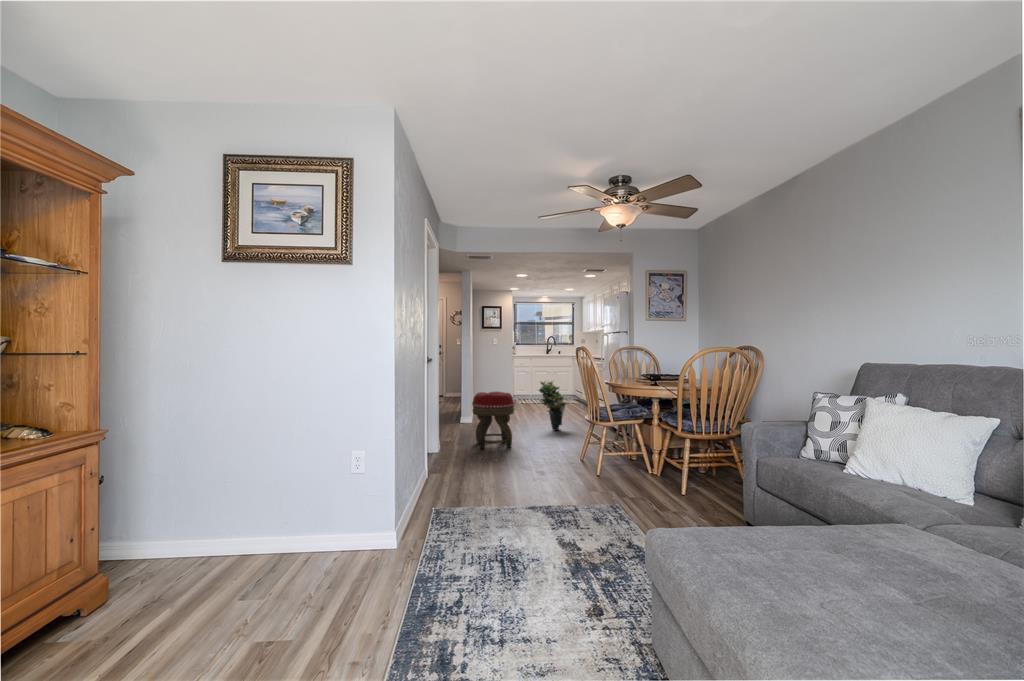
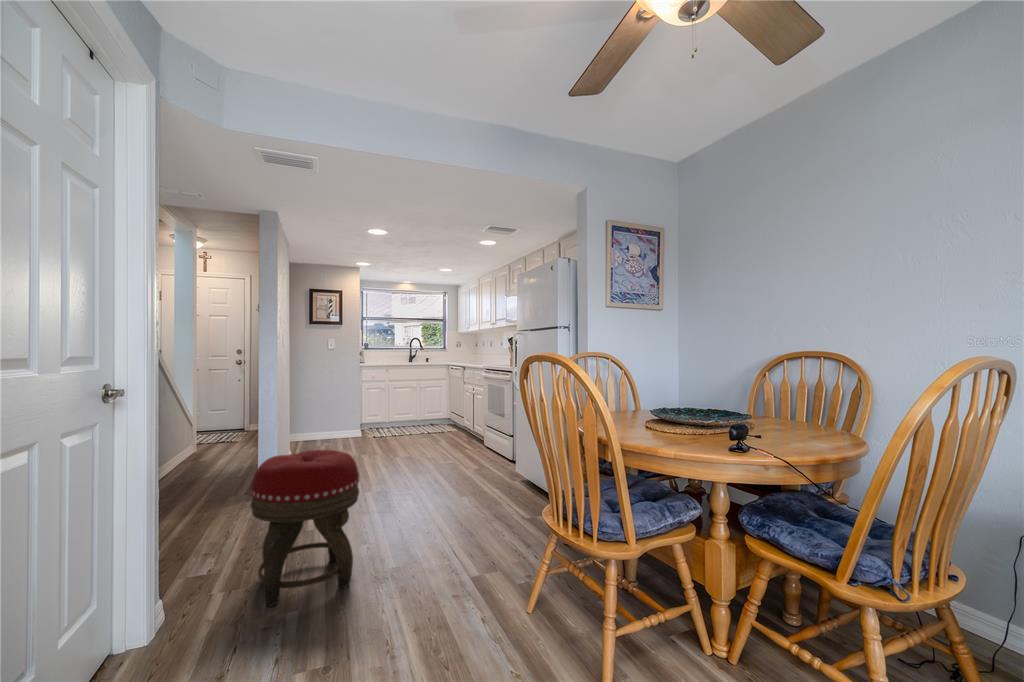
potted plant: present [538,381,566,431] -> none [406,410,458,504]

